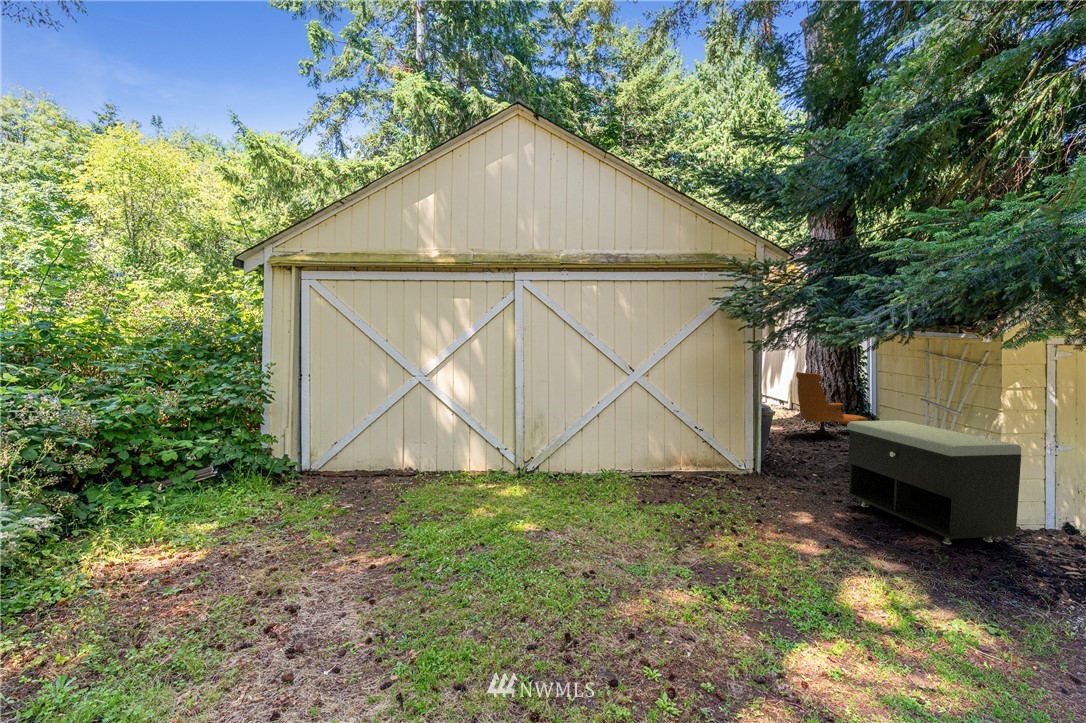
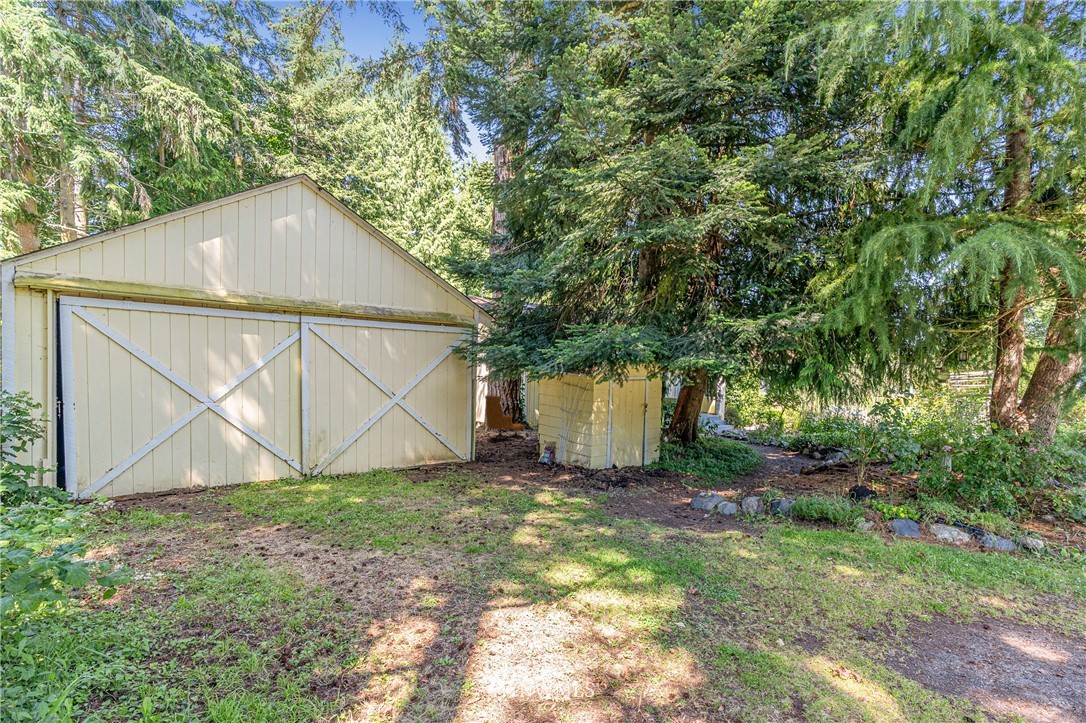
storage bench: present [846,420,1021,545] -> none [526,420,597,478]

